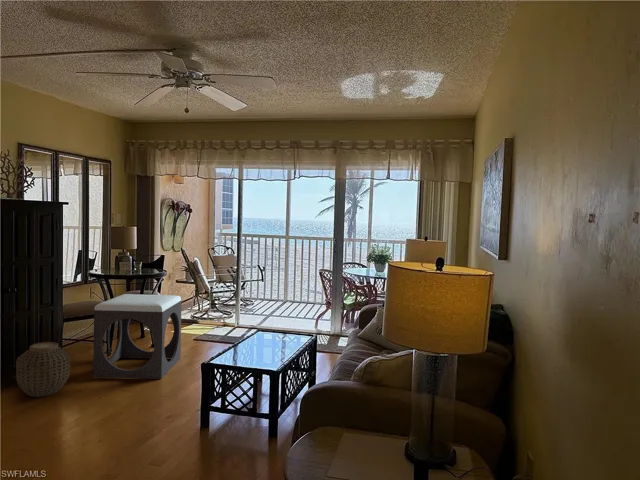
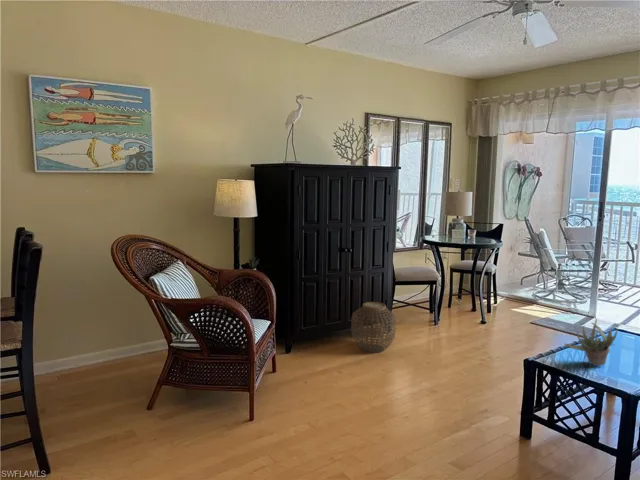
footstool: present [93,294,182,379] -> none [418,264,516,363]
succulent plant: none [230,320,263,356] -> present [565,319,617,366]

